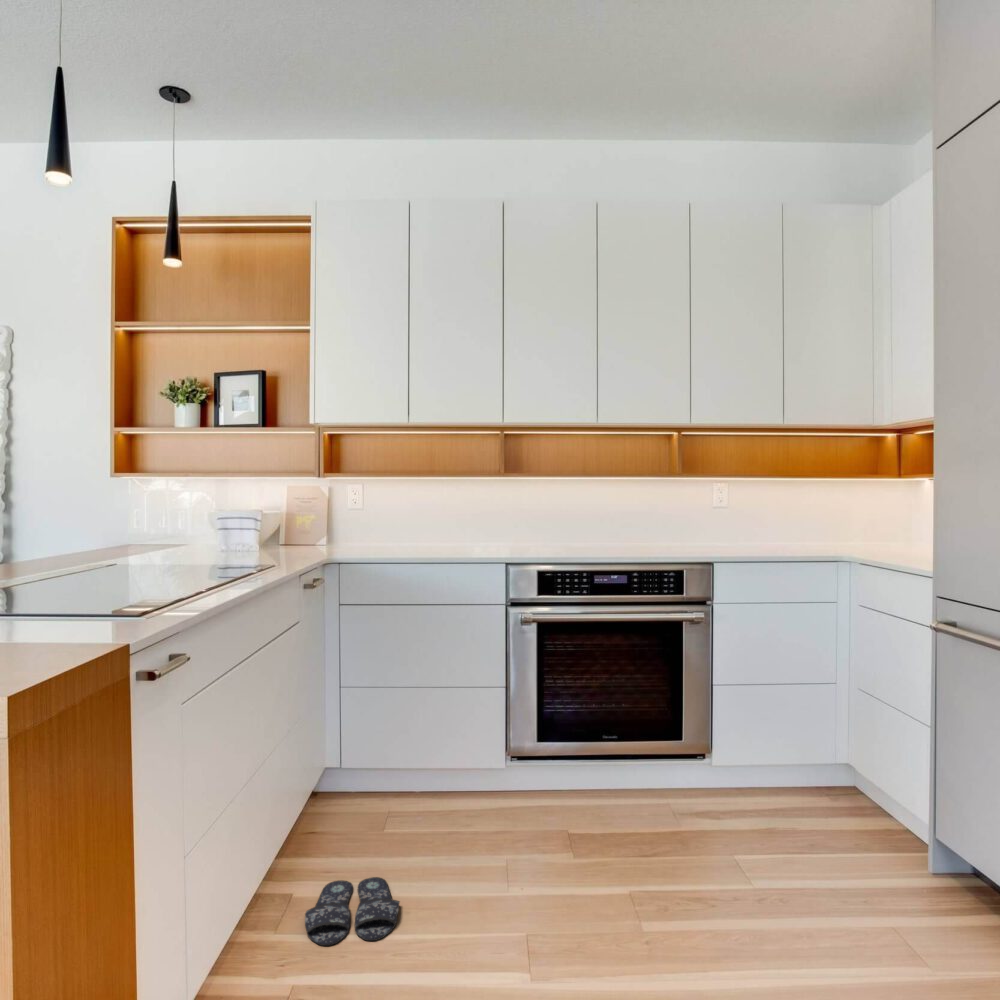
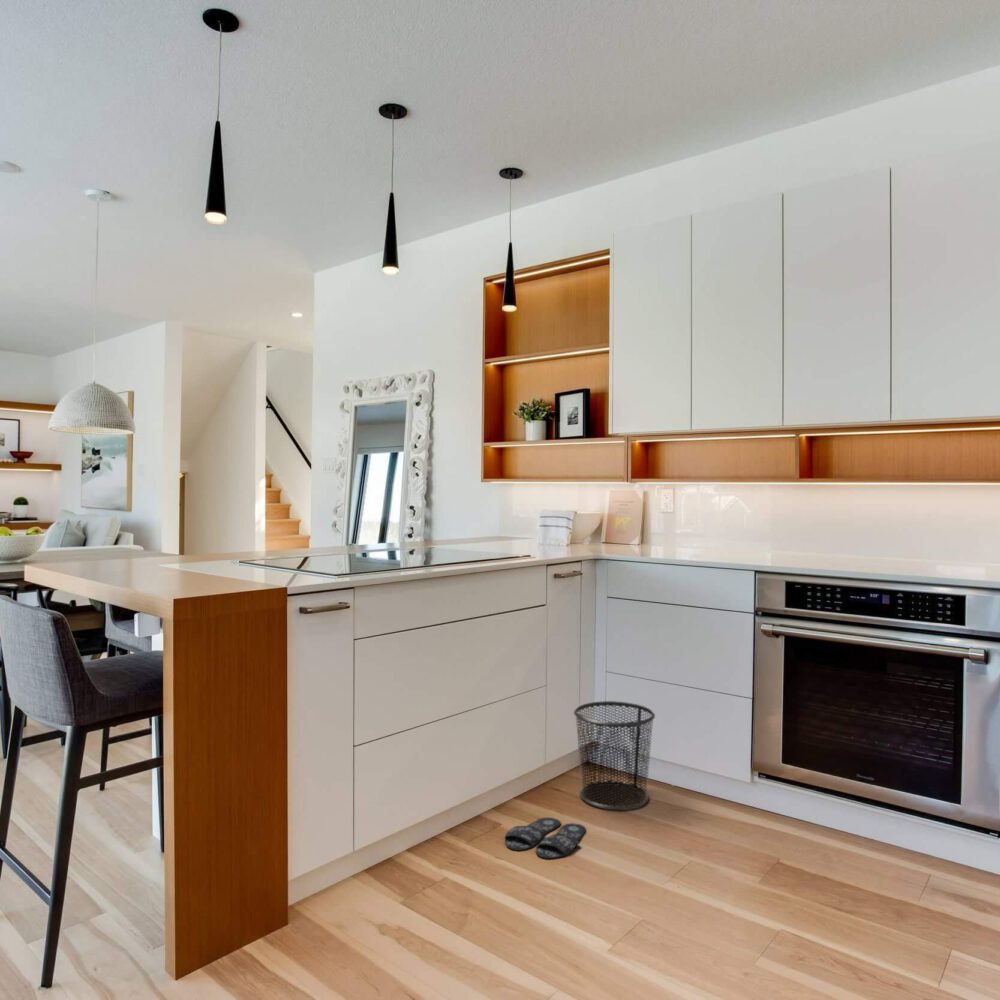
waste bin: none [329,718,421,847] -> present [574,701,655,810]

